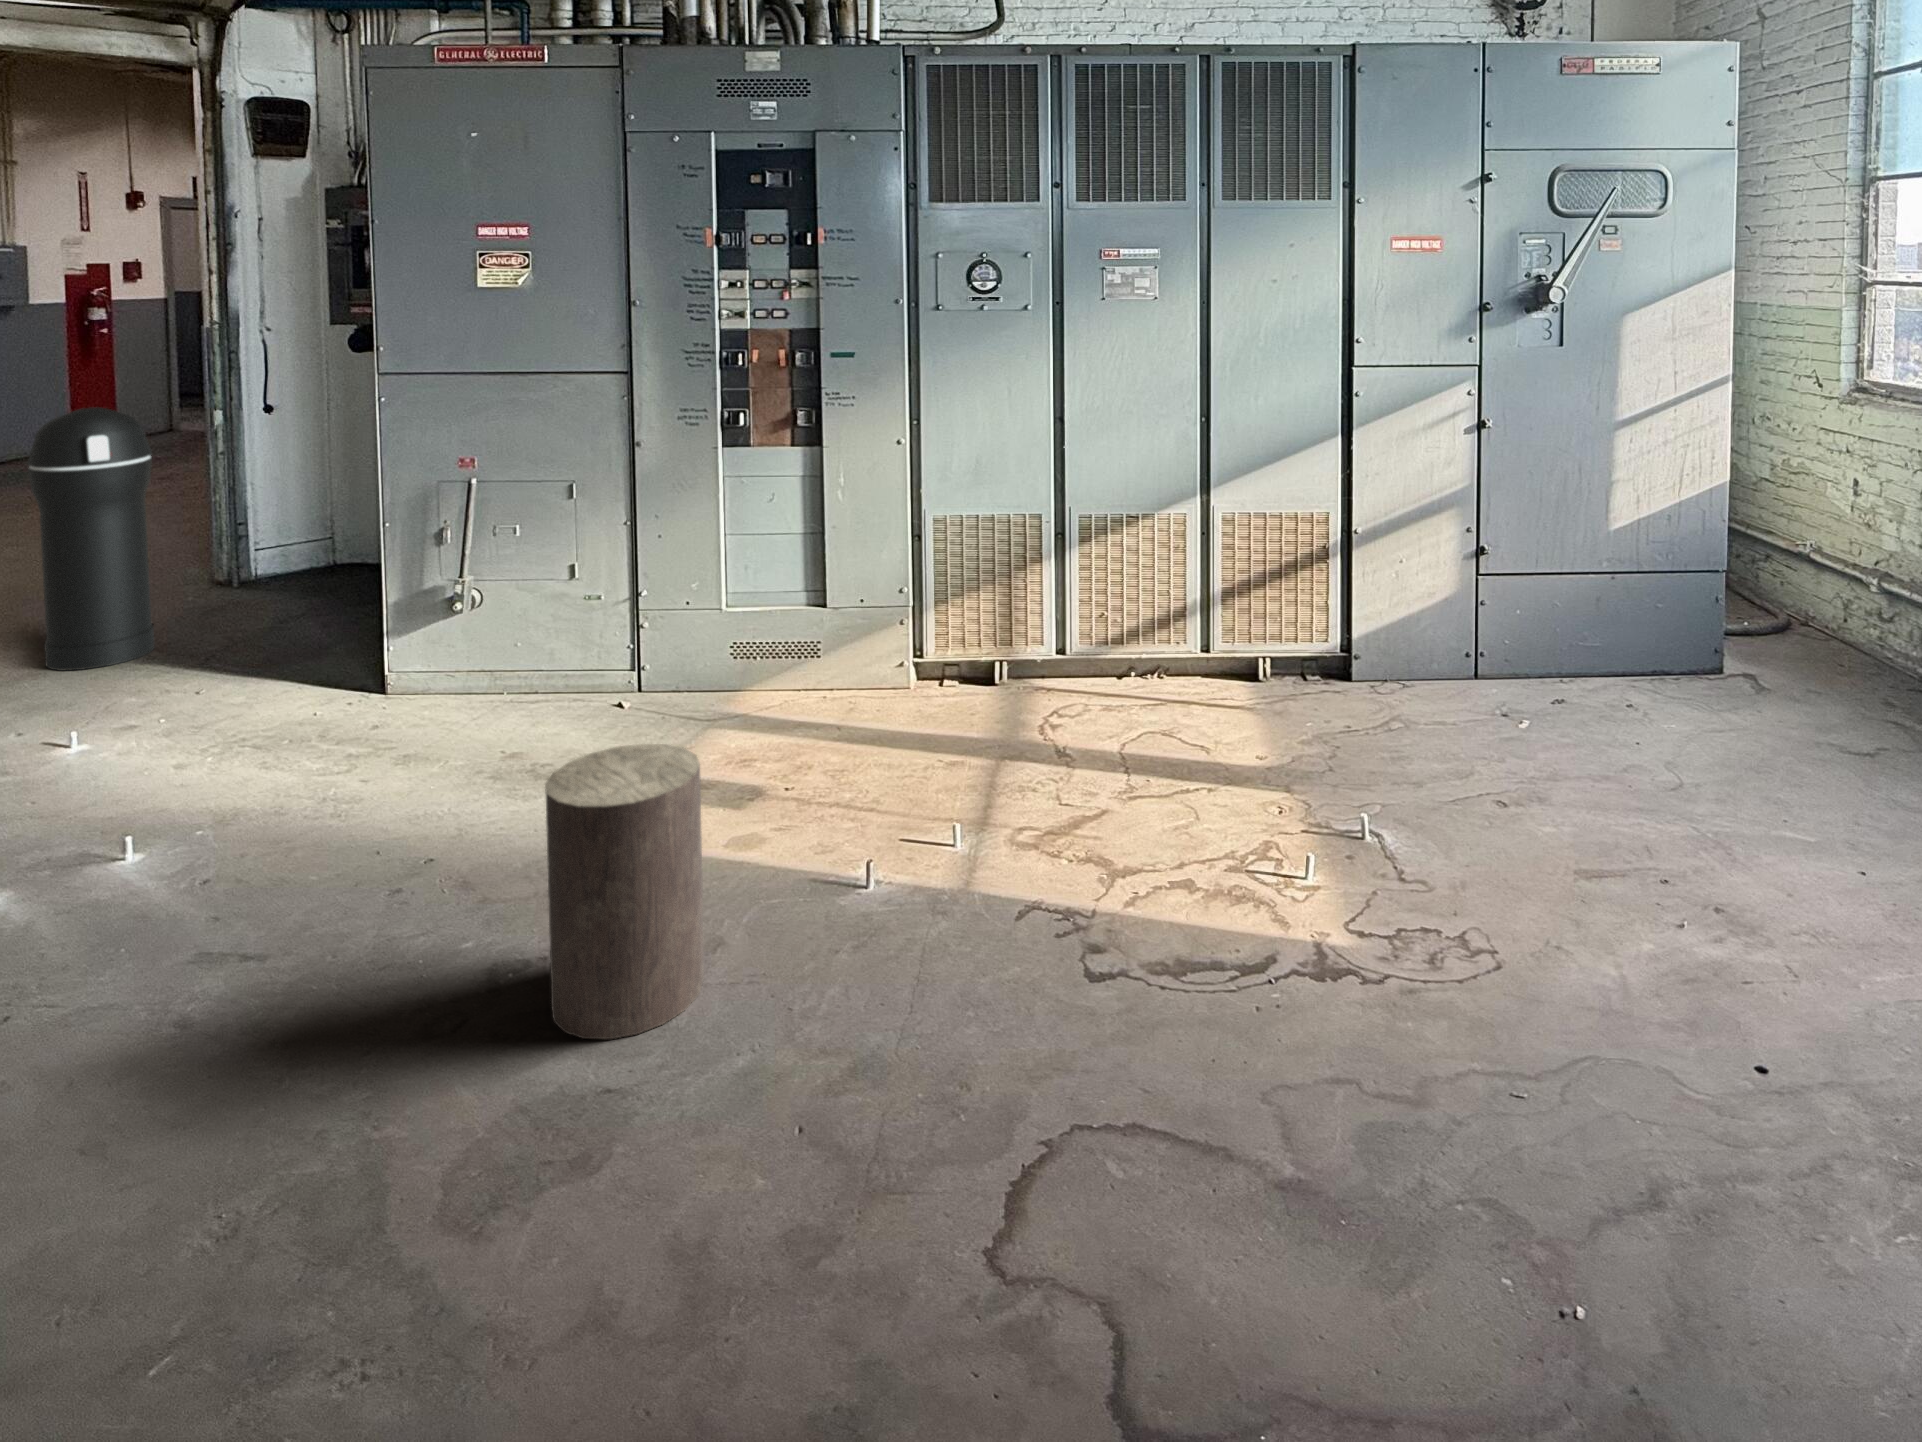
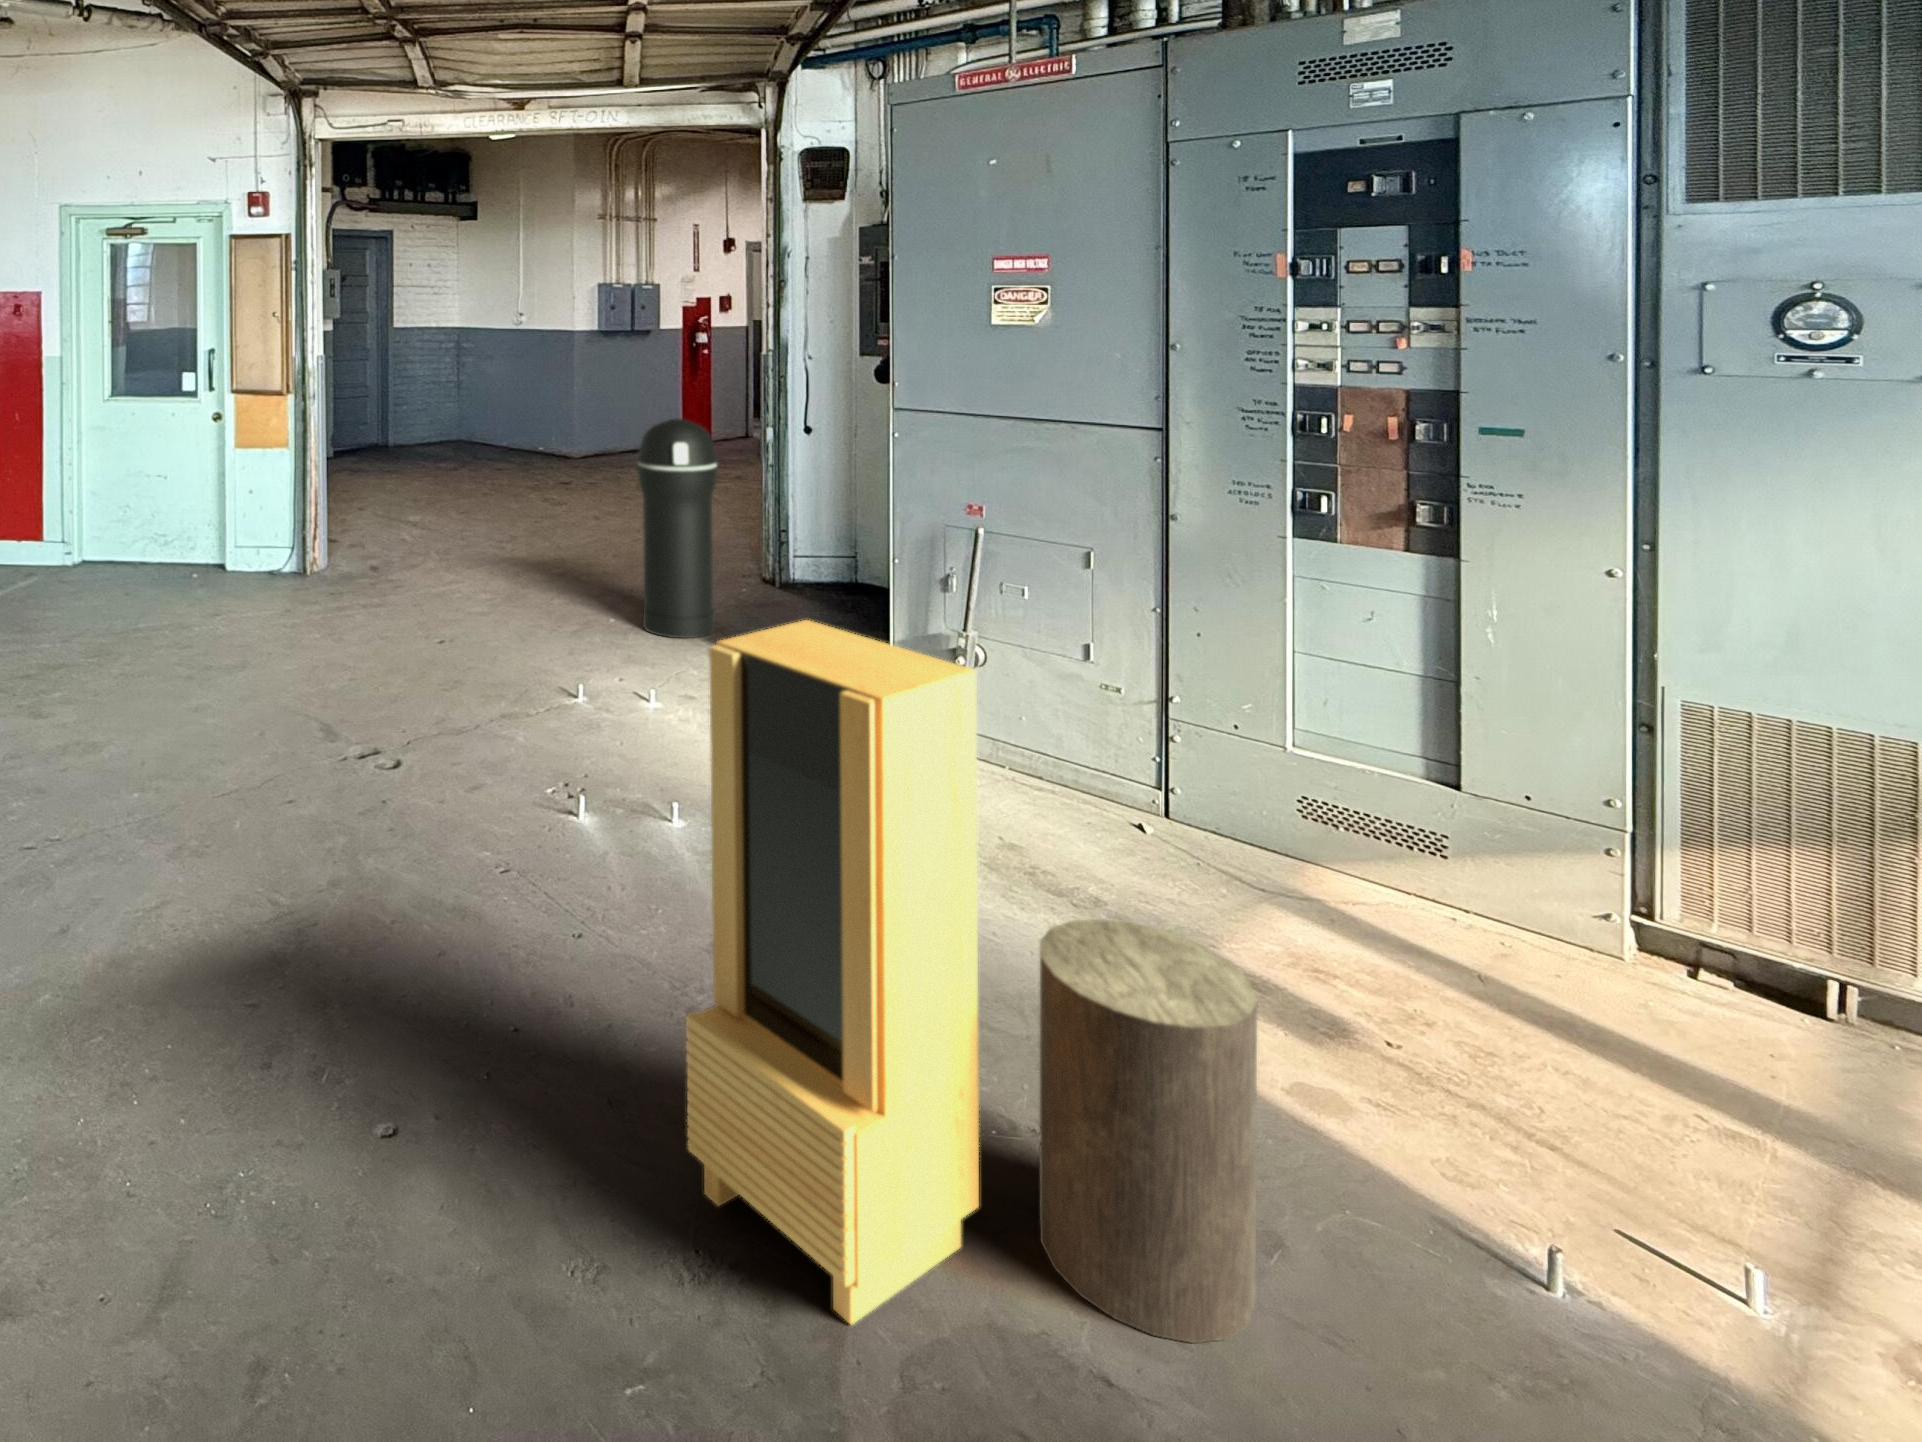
storage cabinet: none [197,569,502,1164] -> present [686,620,979,1325]

